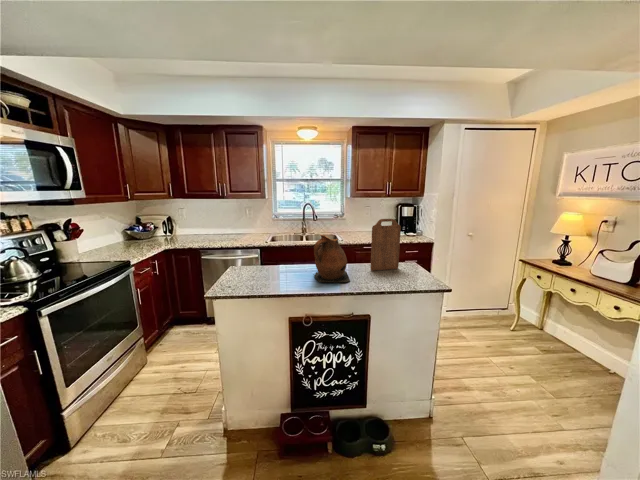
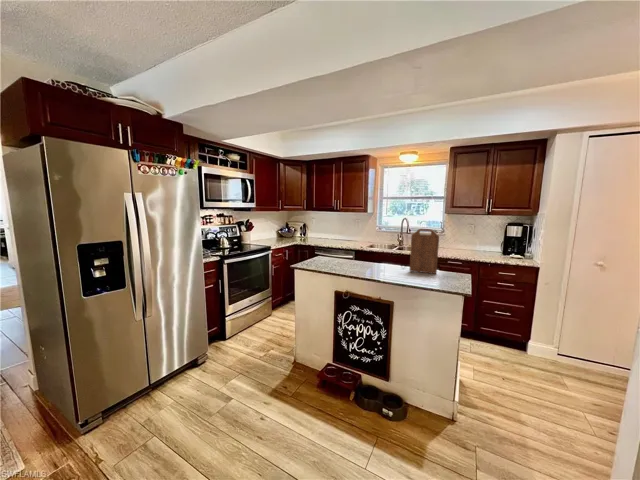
ceramic pitcher: present [314,234,350,283] -> none [357,236,388,274]

